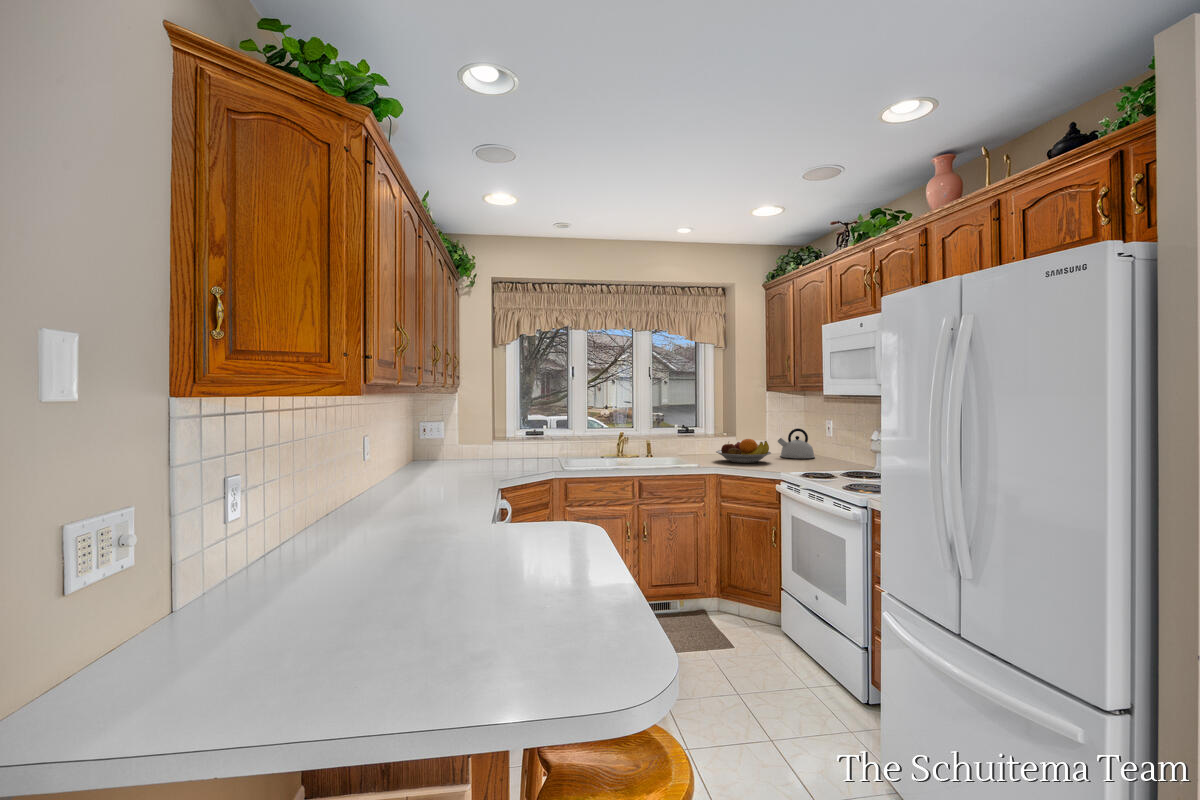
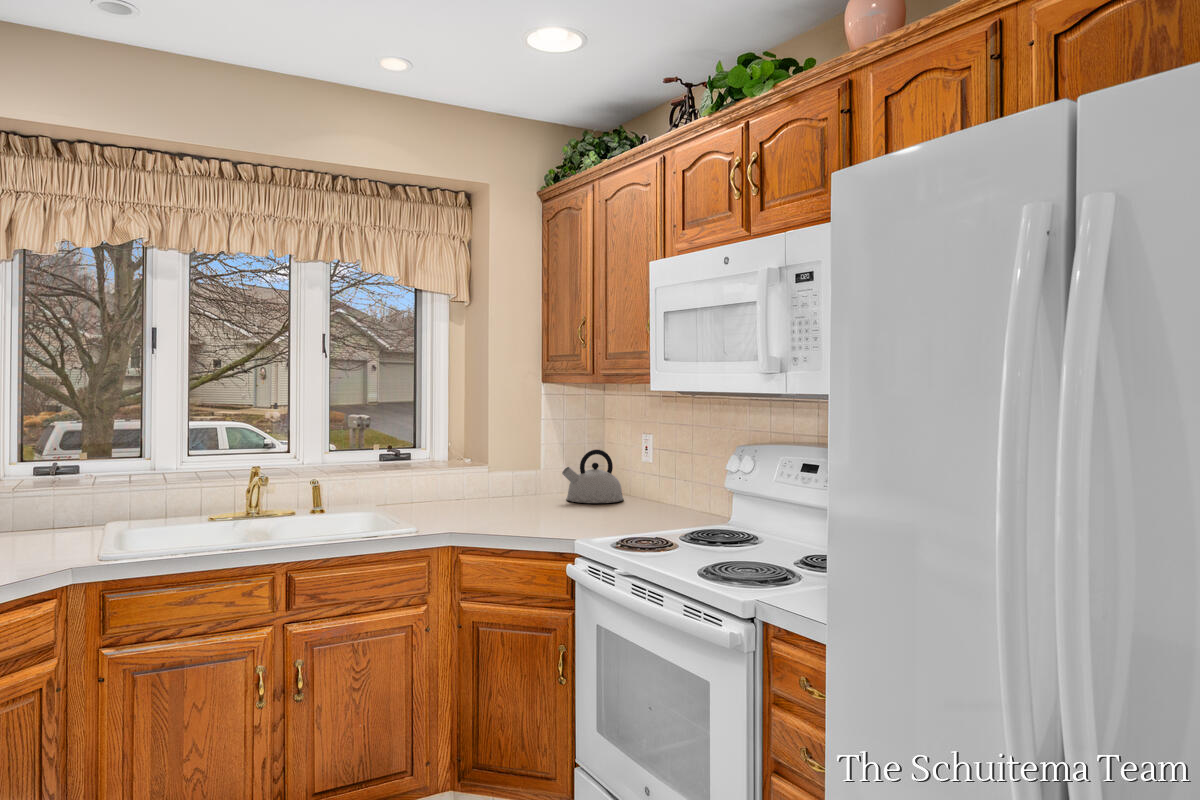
fruit bowl: present [716,439,771,463] -> none [452,473,554,519]

